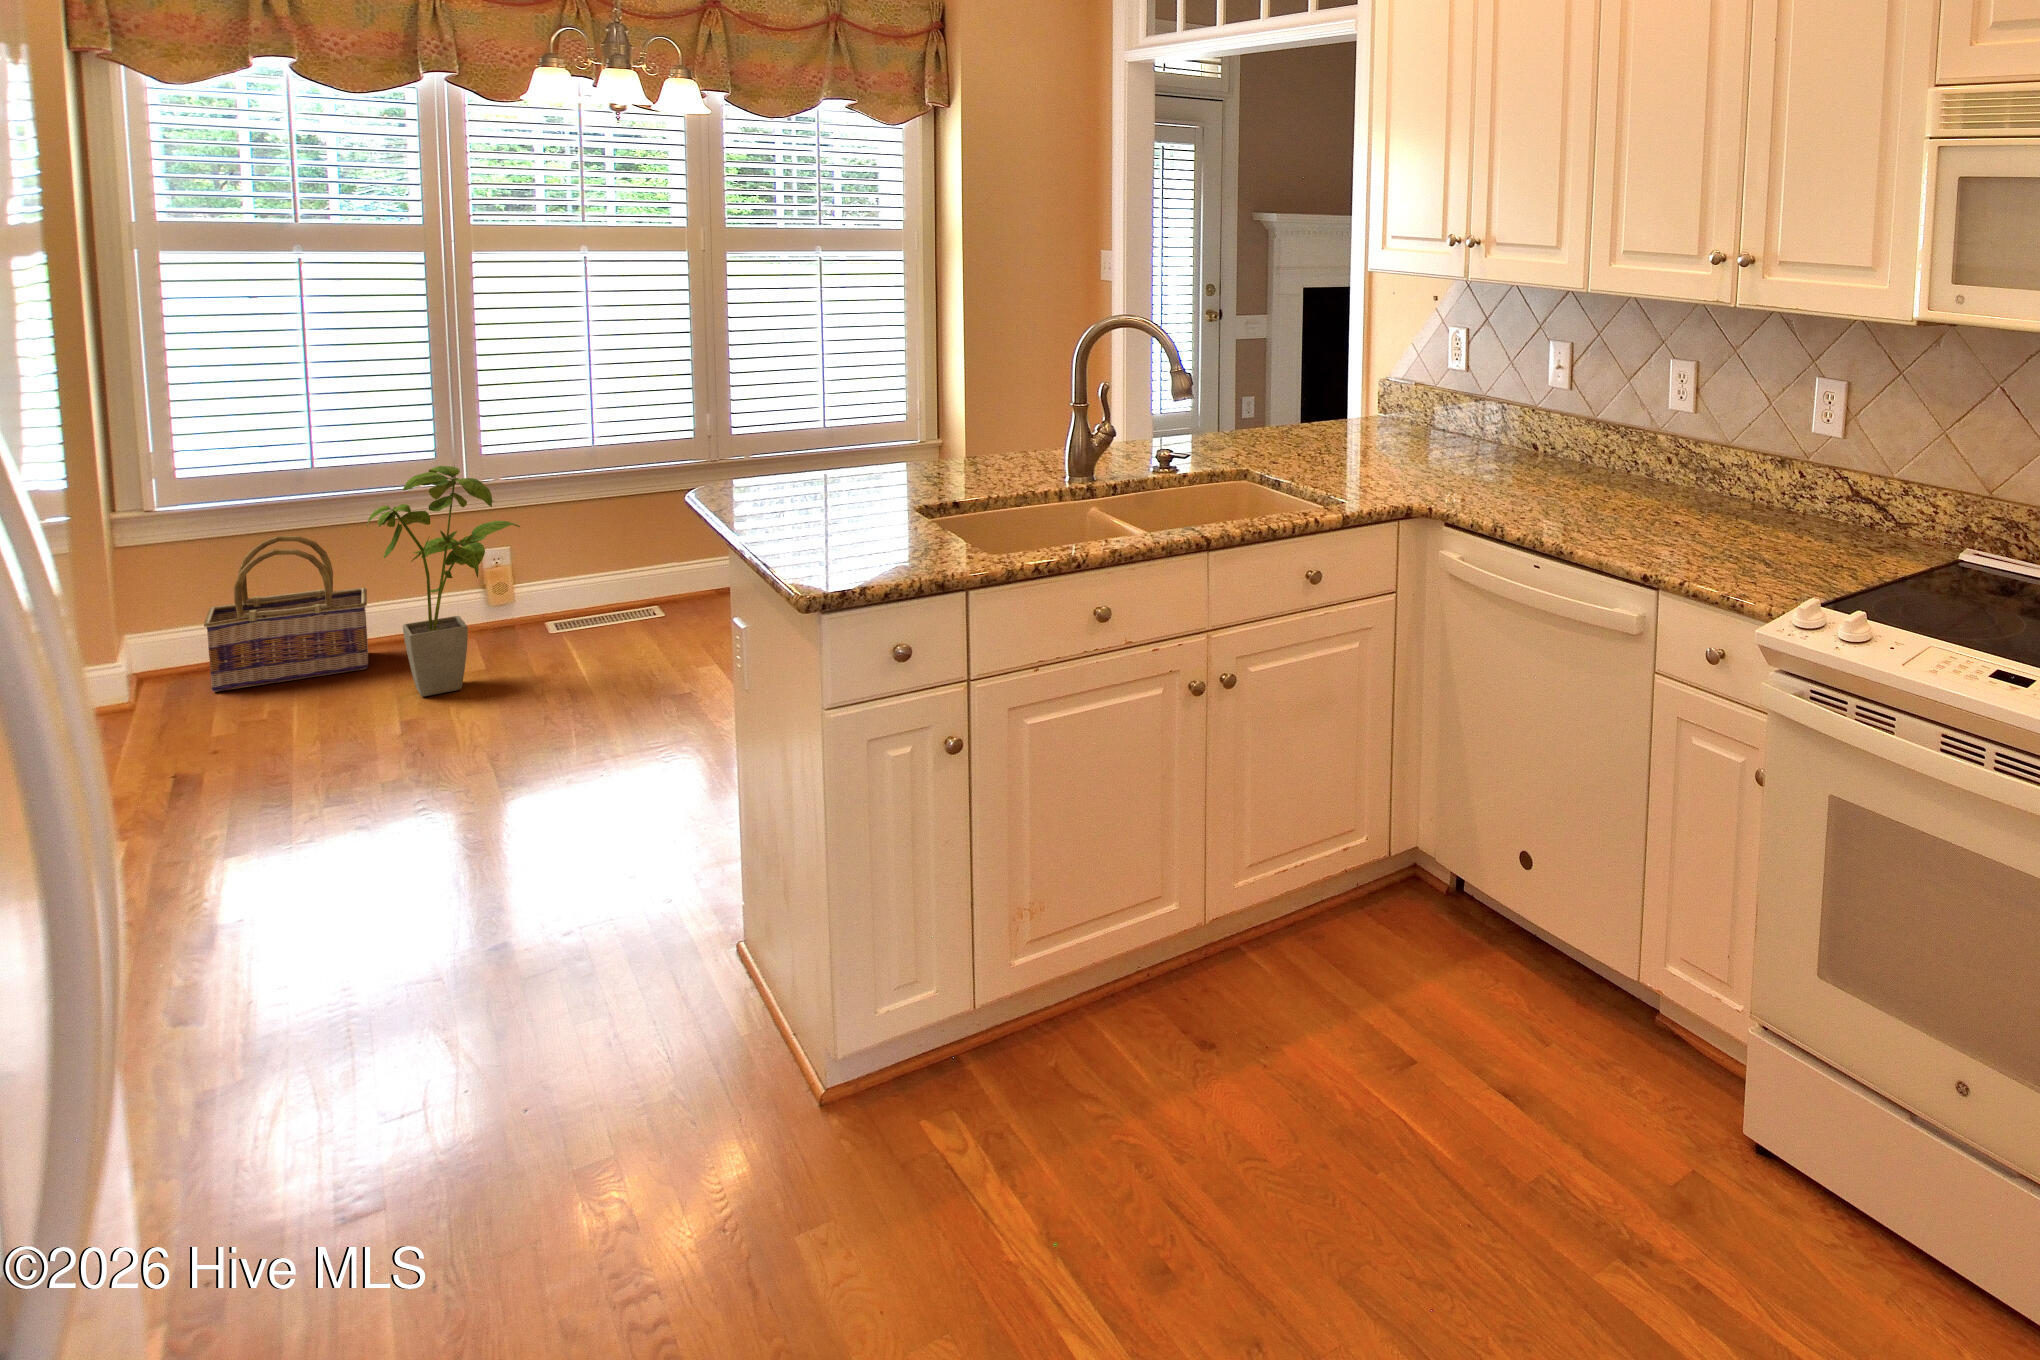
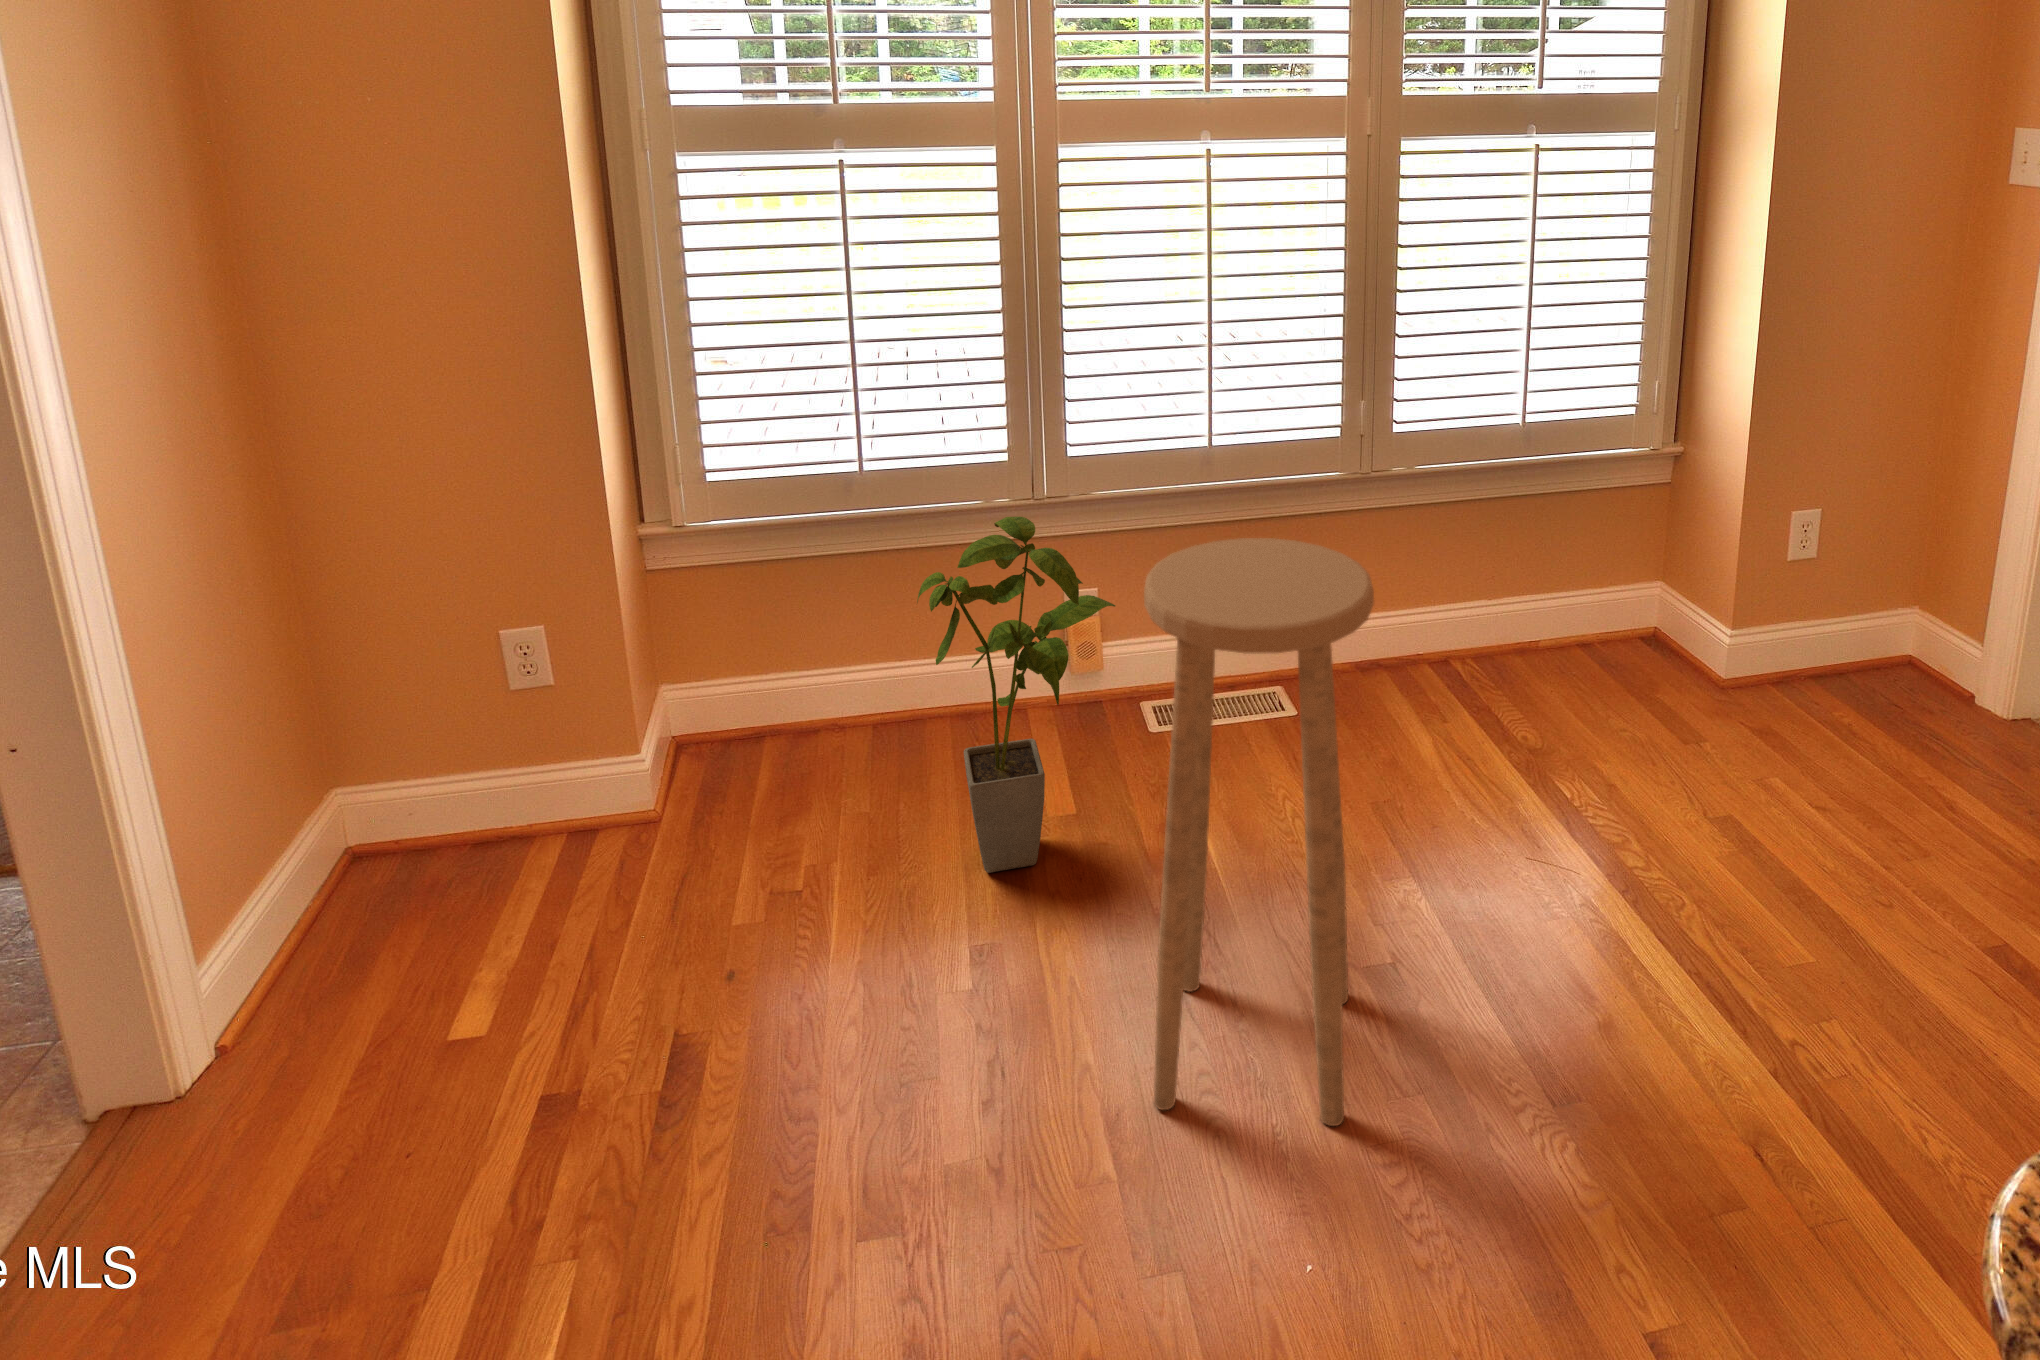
stool: none [532,446,675,744] -> present [1144,538,1374,1126]
basket: present [204,536,368,692] -> none [746,563,934,786]

